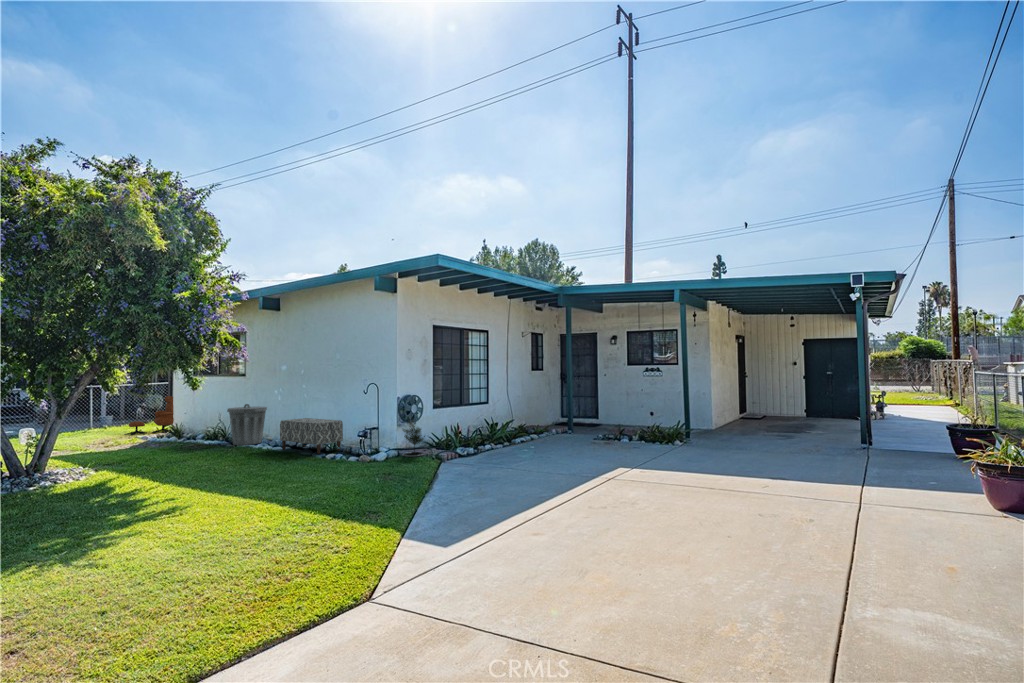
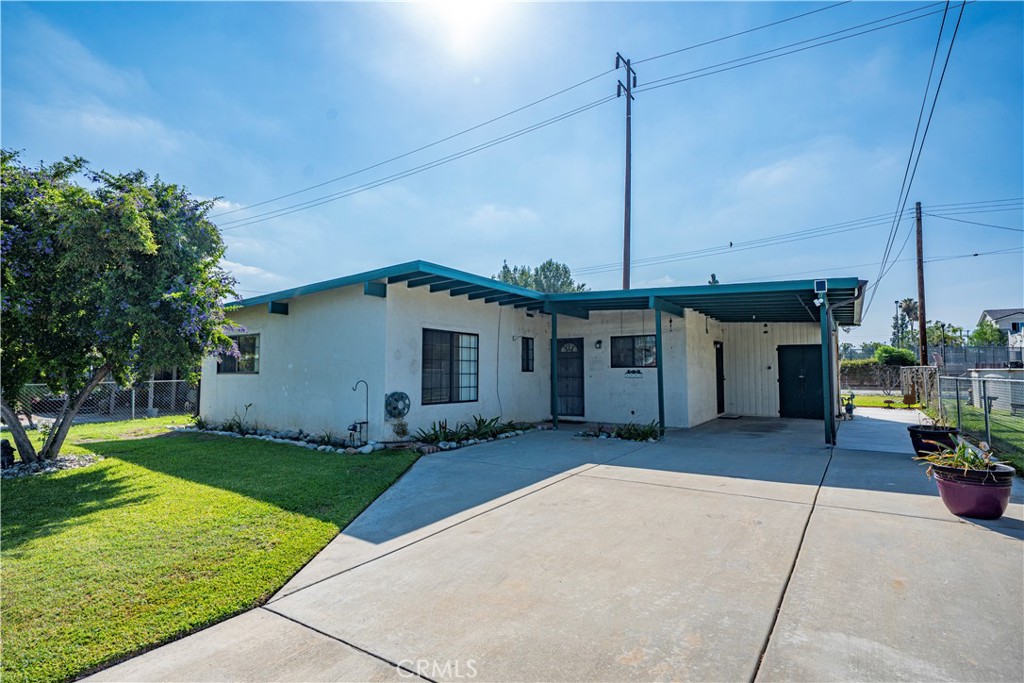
lounge chair: present [125,396,174,435] -> present [883,384,916,410]
trash can: present [227,404,267,445] -> none [242,399,279,436]
bench: present [280,418,343,454] -> none [285,412,340,445]

